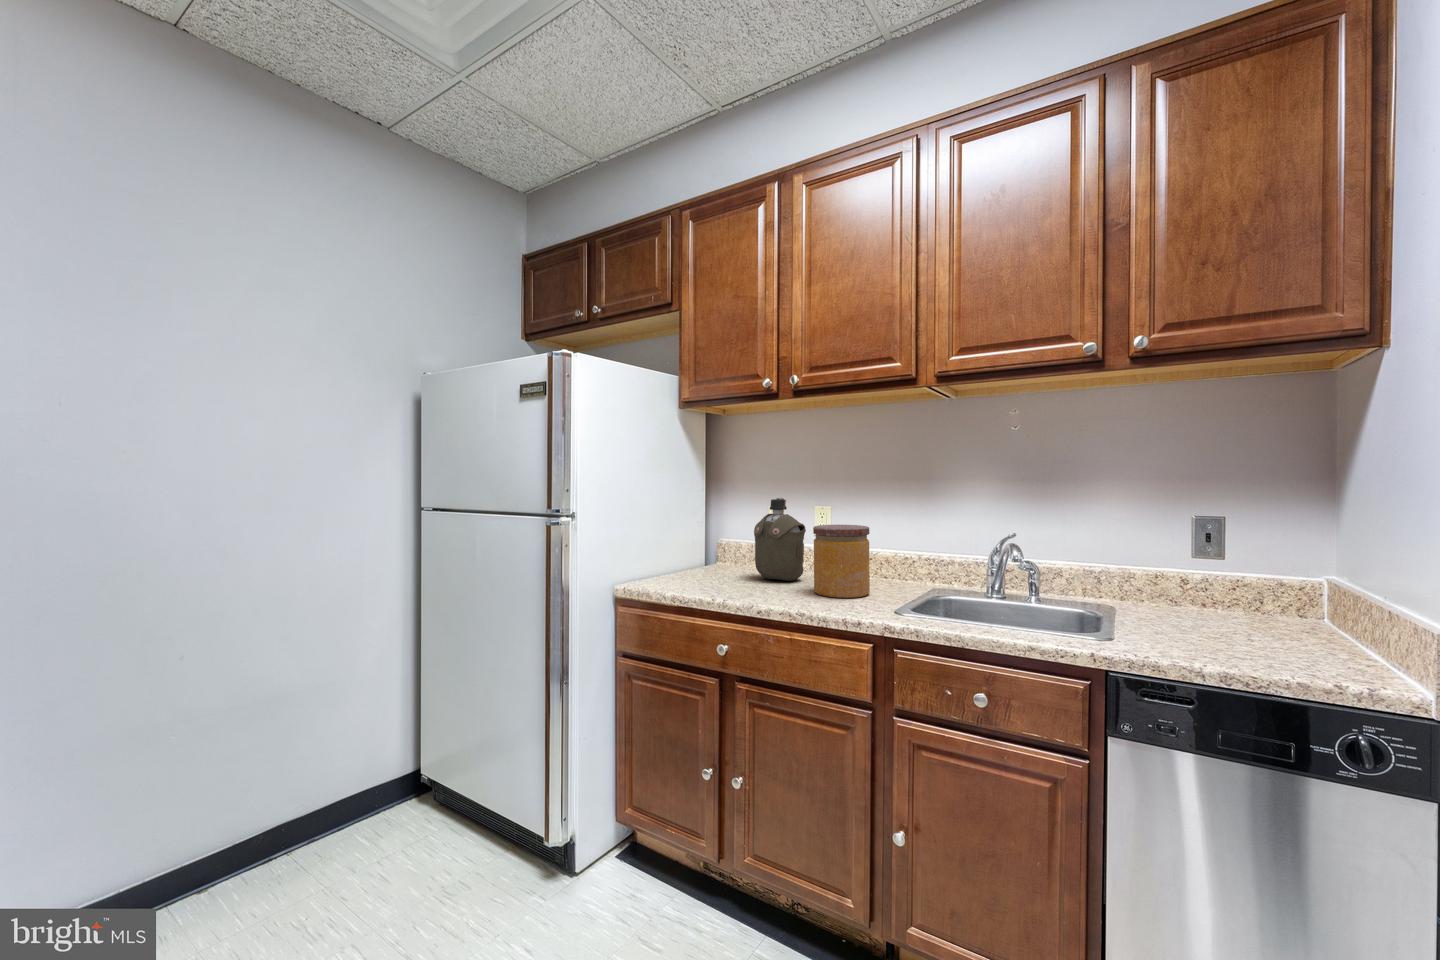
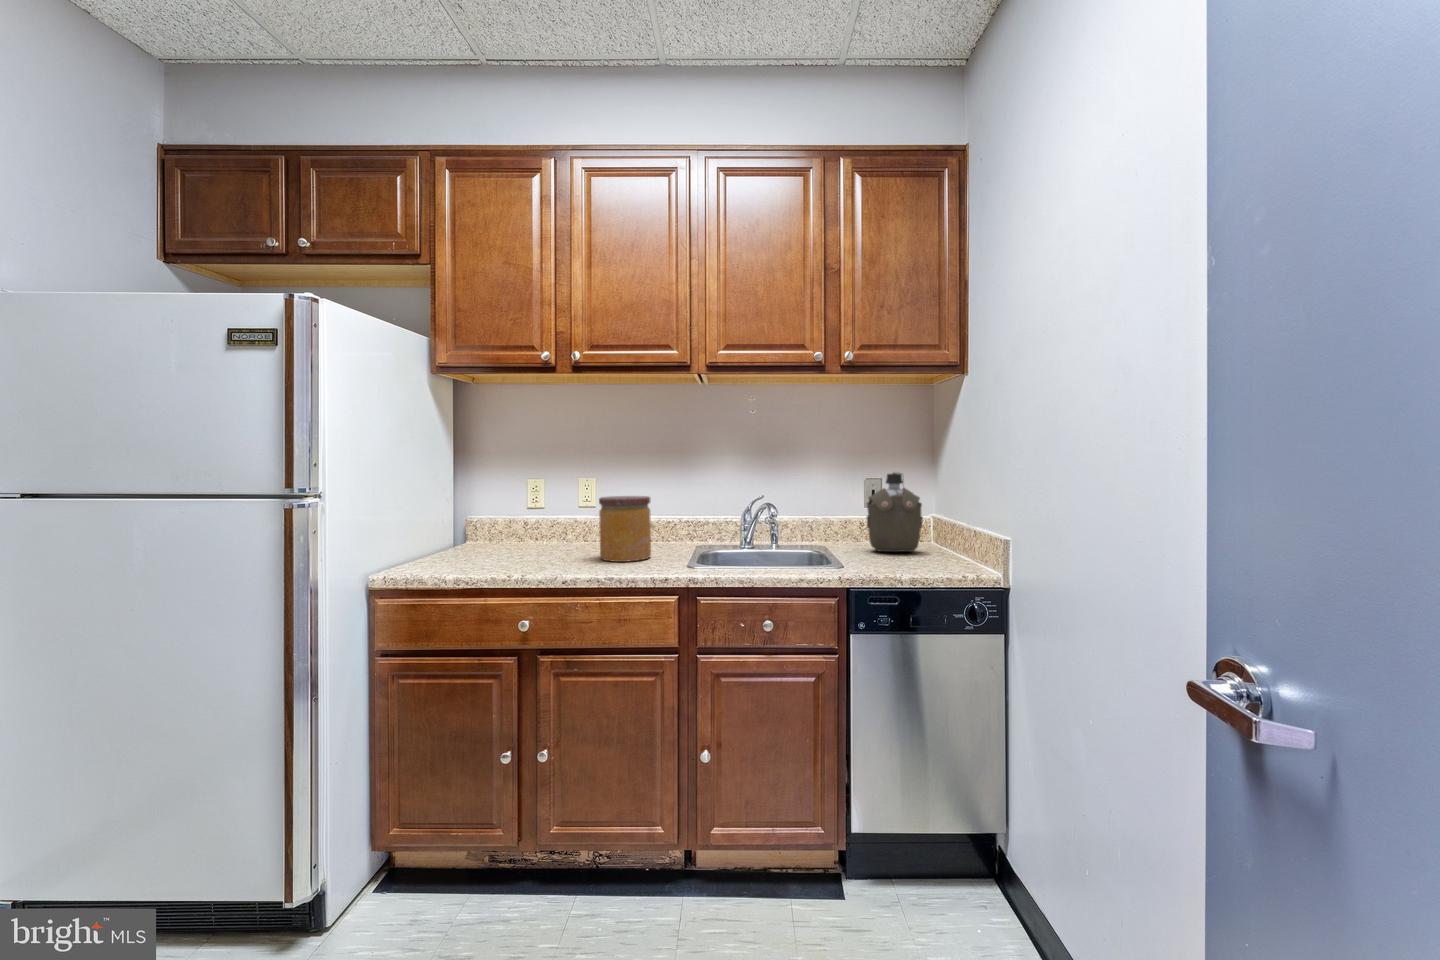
water bottle: present [754,498,806,581] -> present [867,472,923,552]

